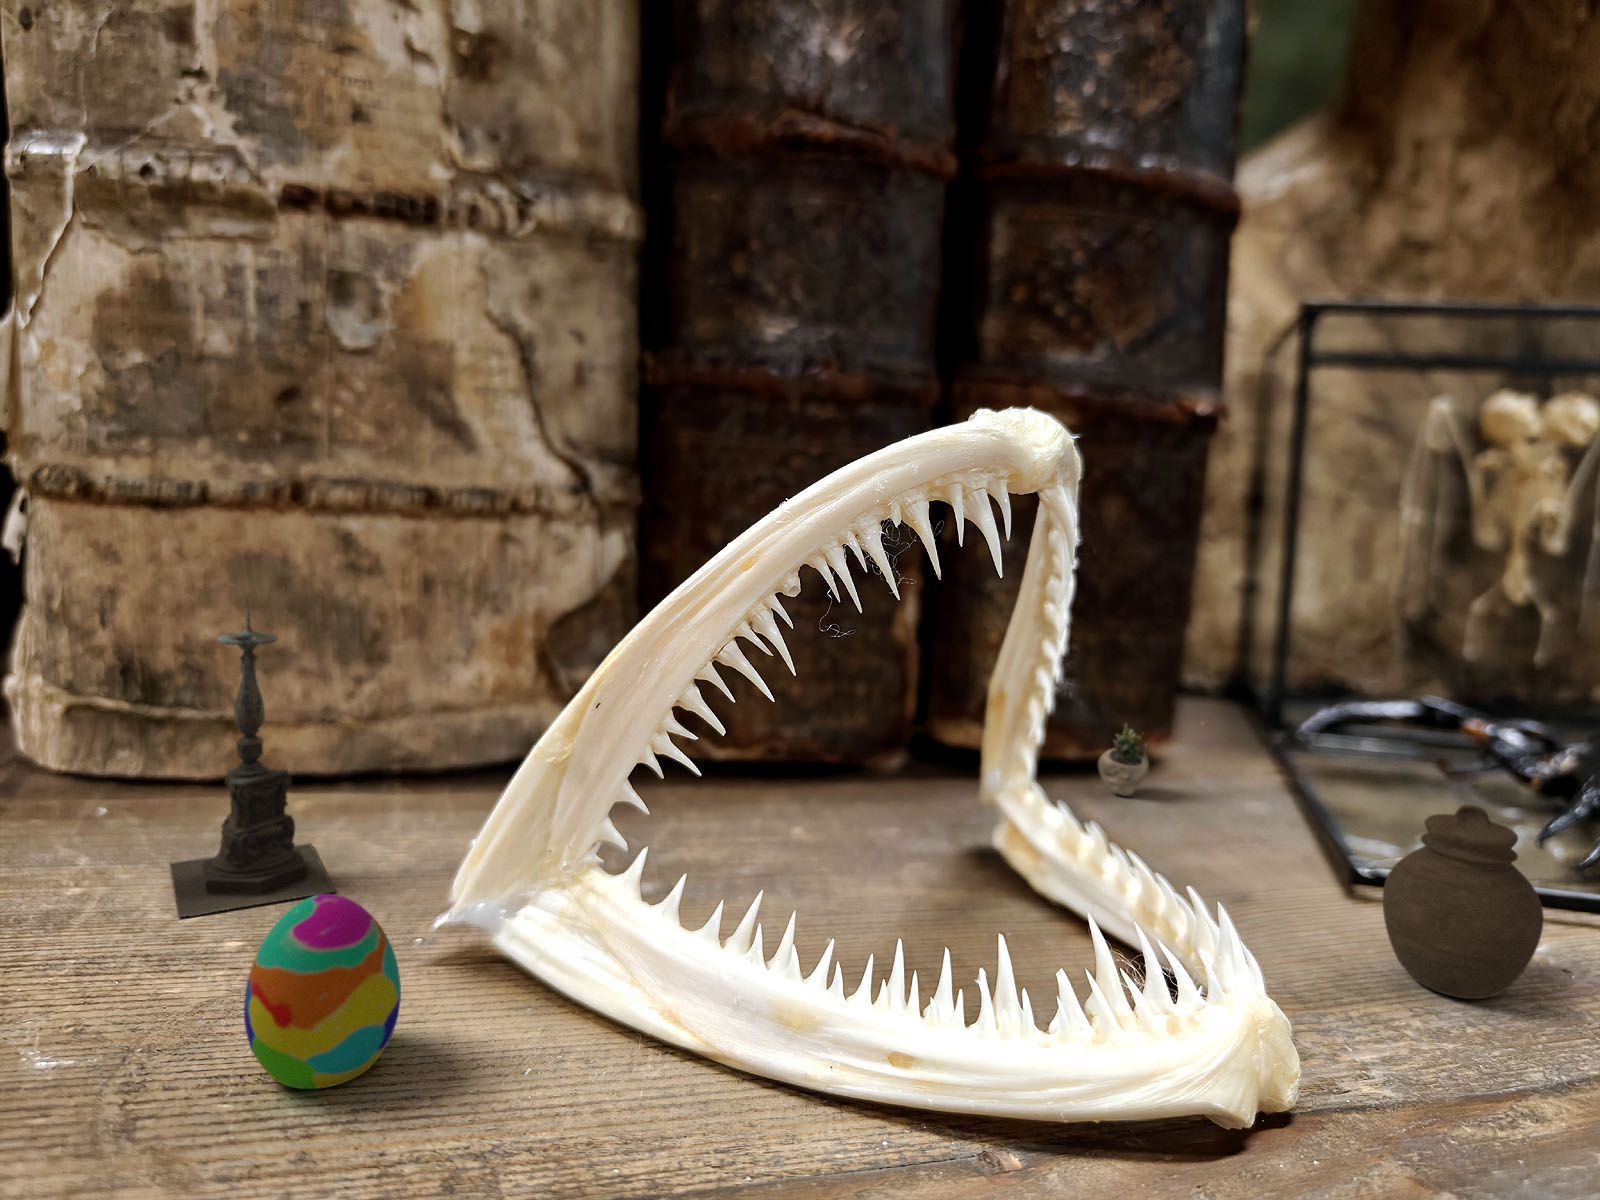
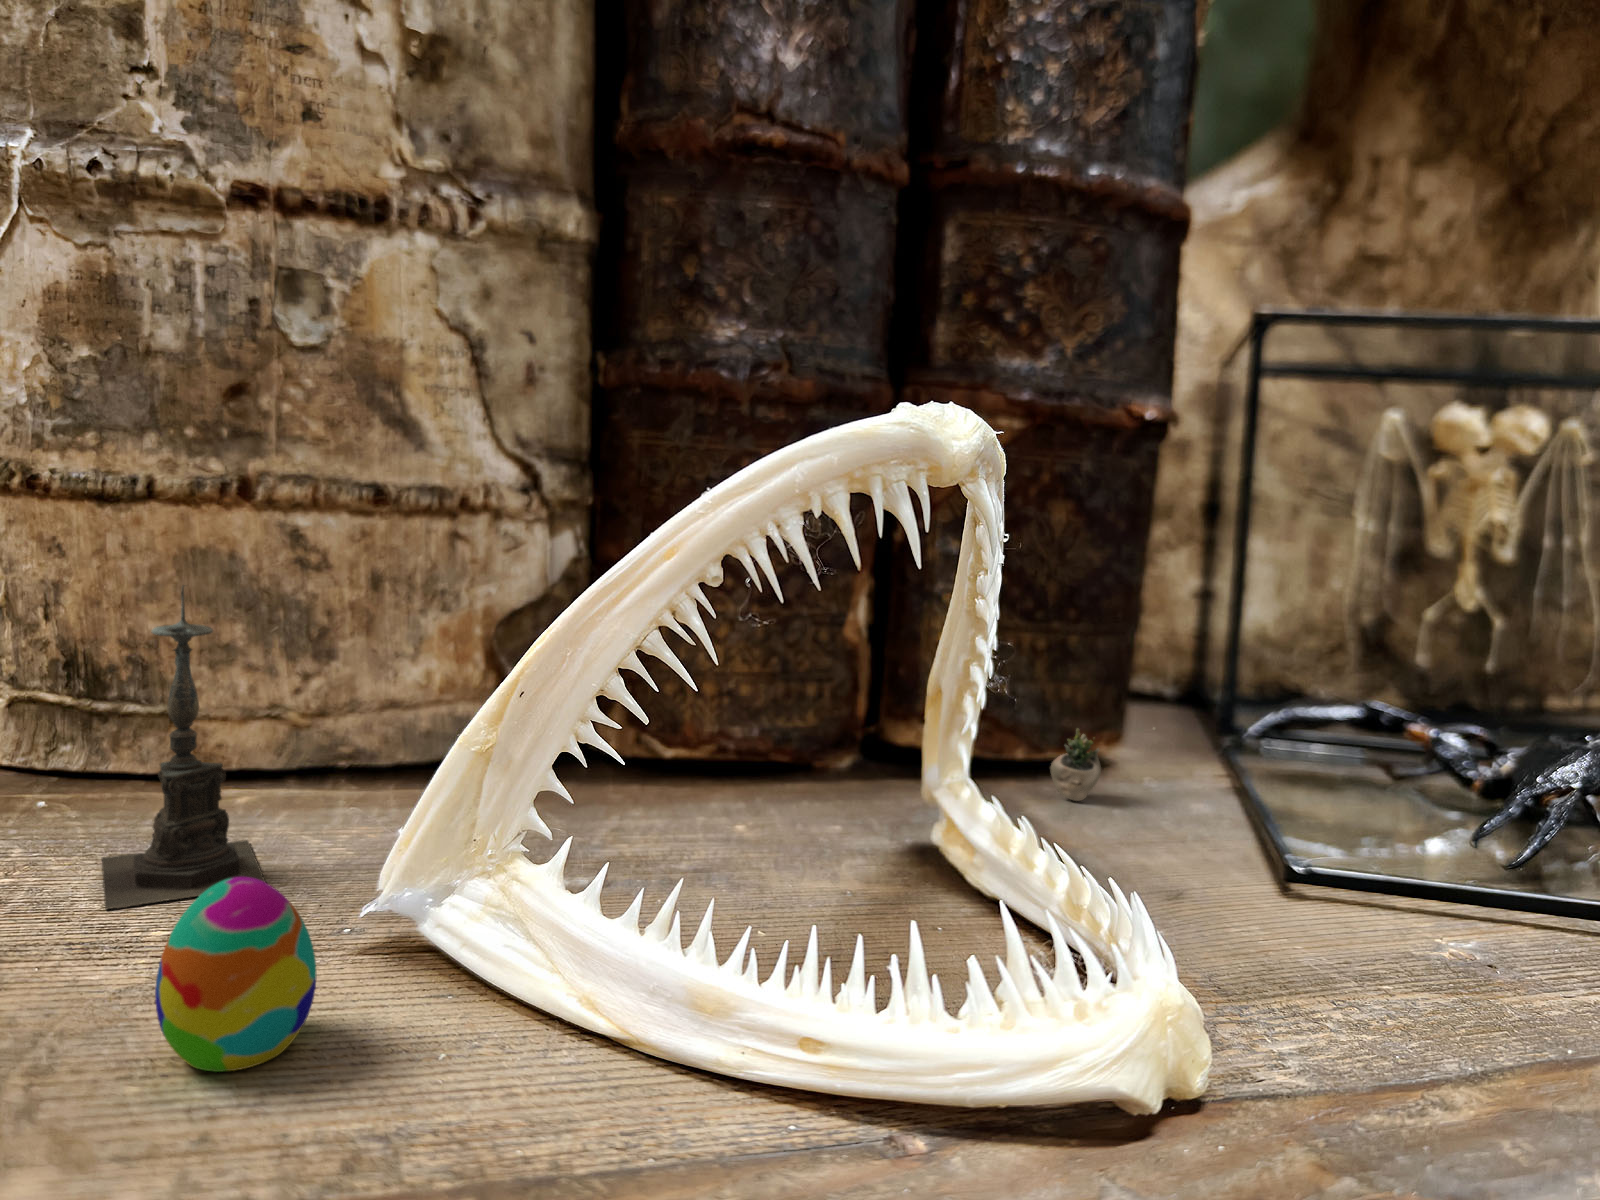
jar: present [1383,805,1544,999] -> none [1312,801,1466,994]

